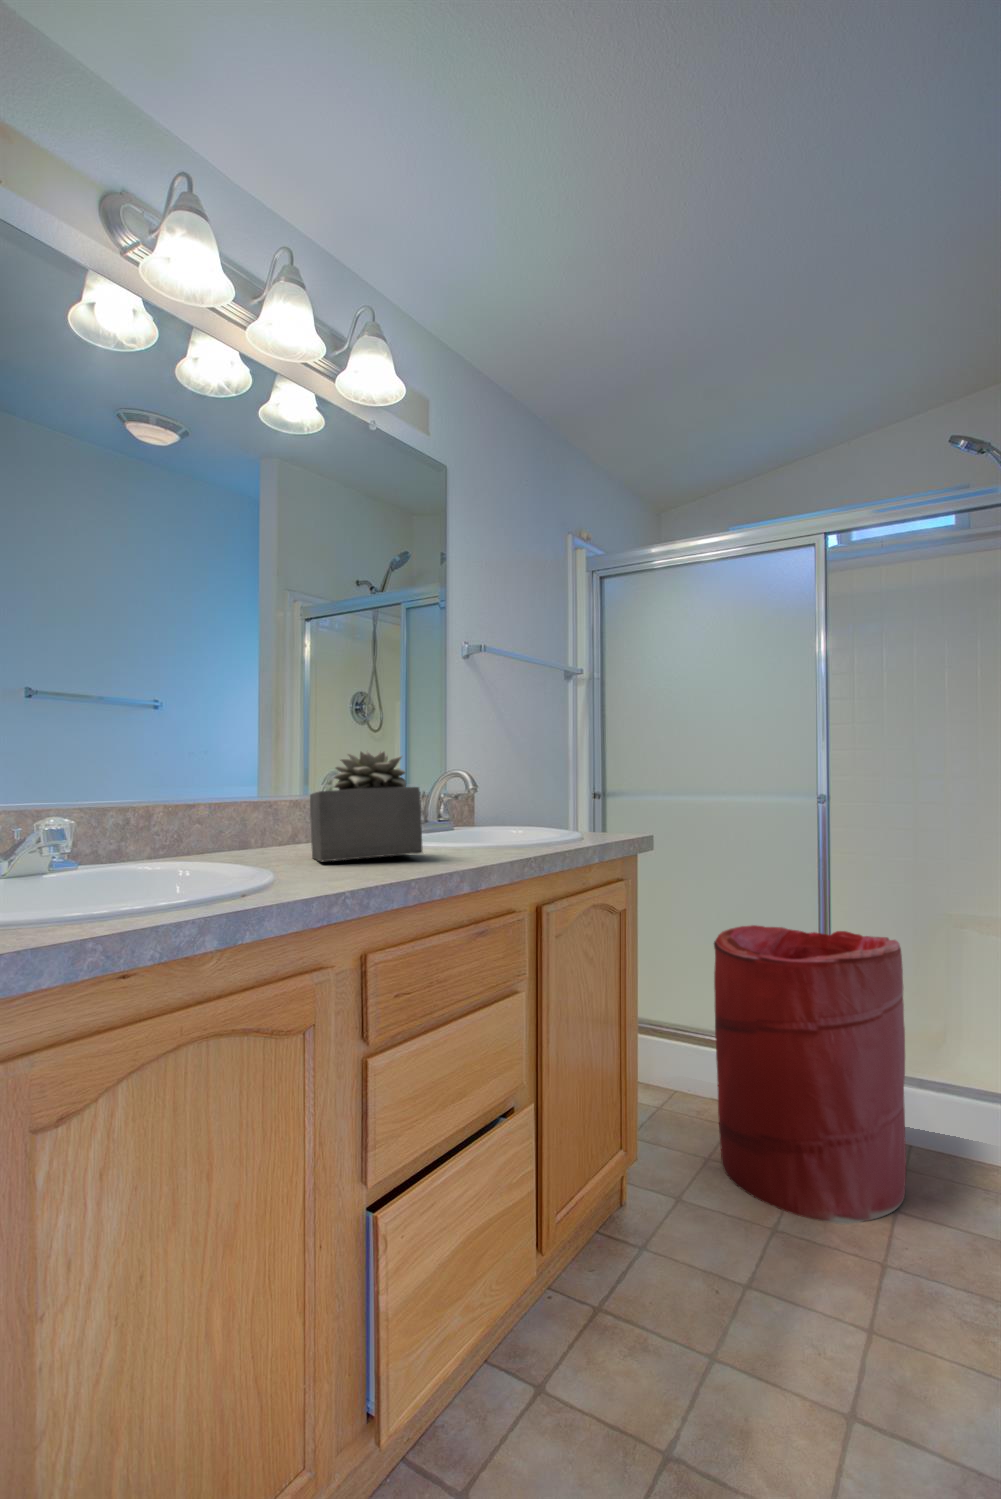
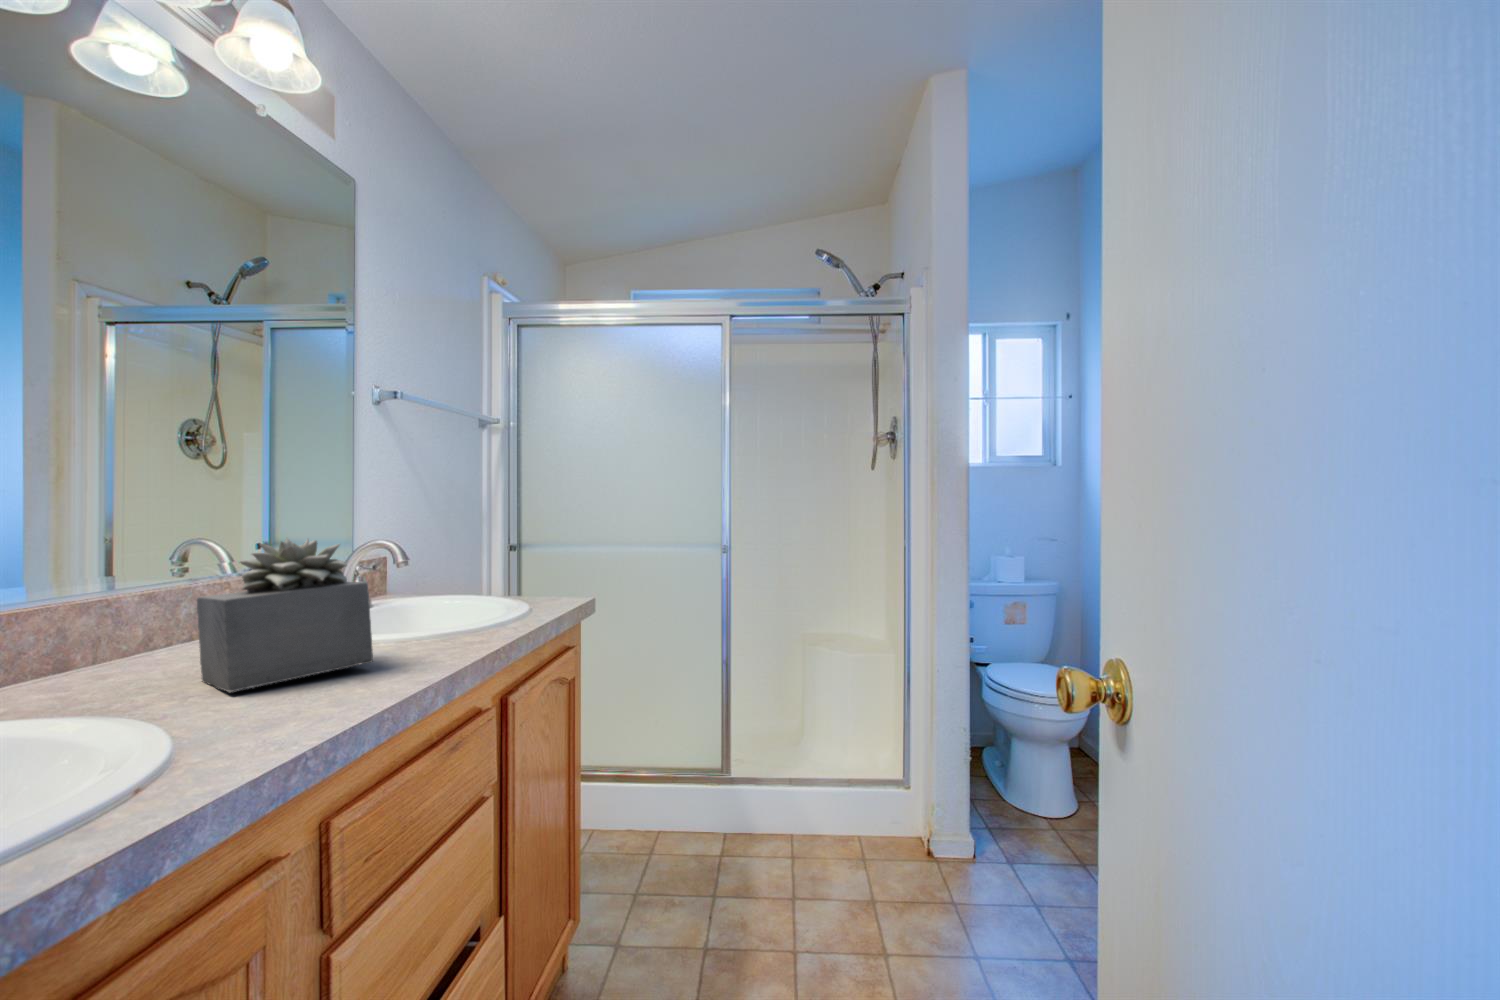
laundry hamper: present [714,925,906,1224] -> none [644,664,801,928]

